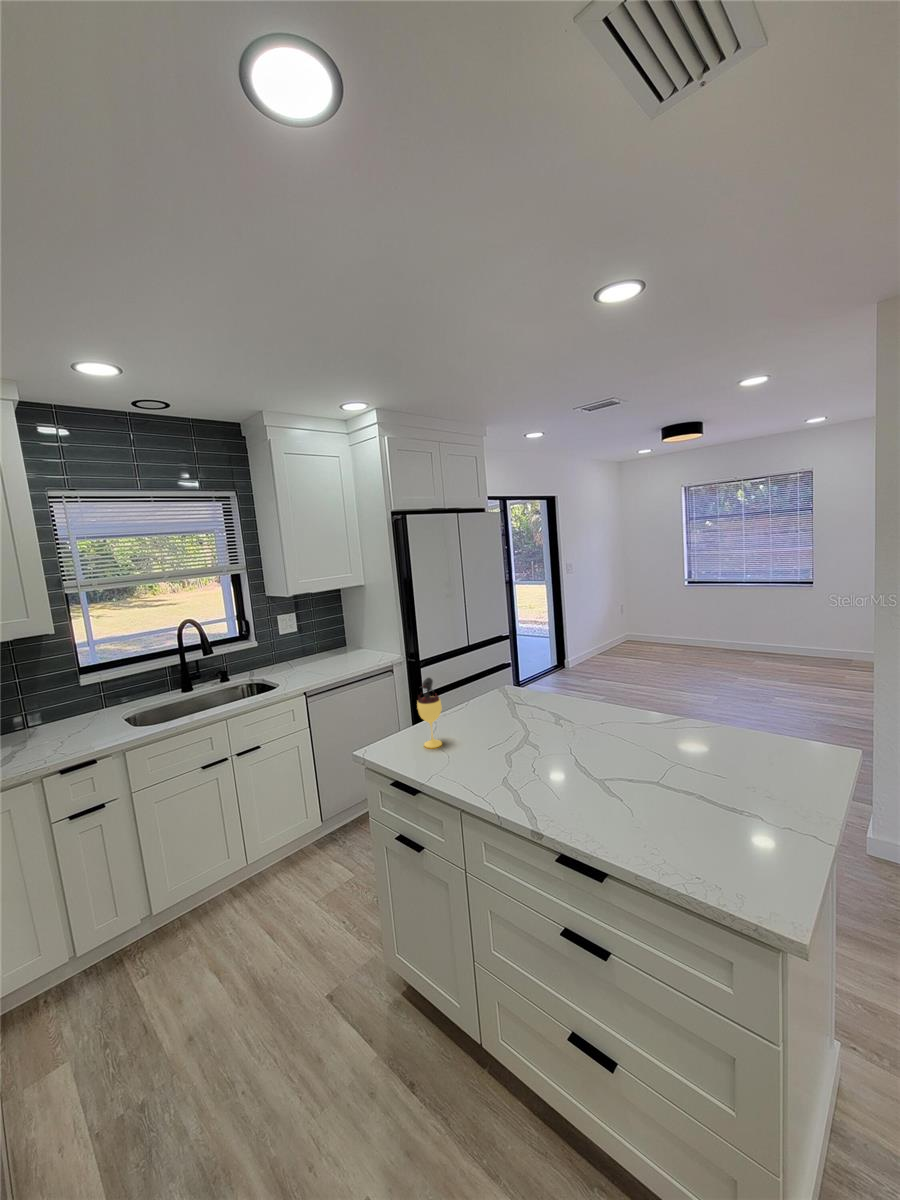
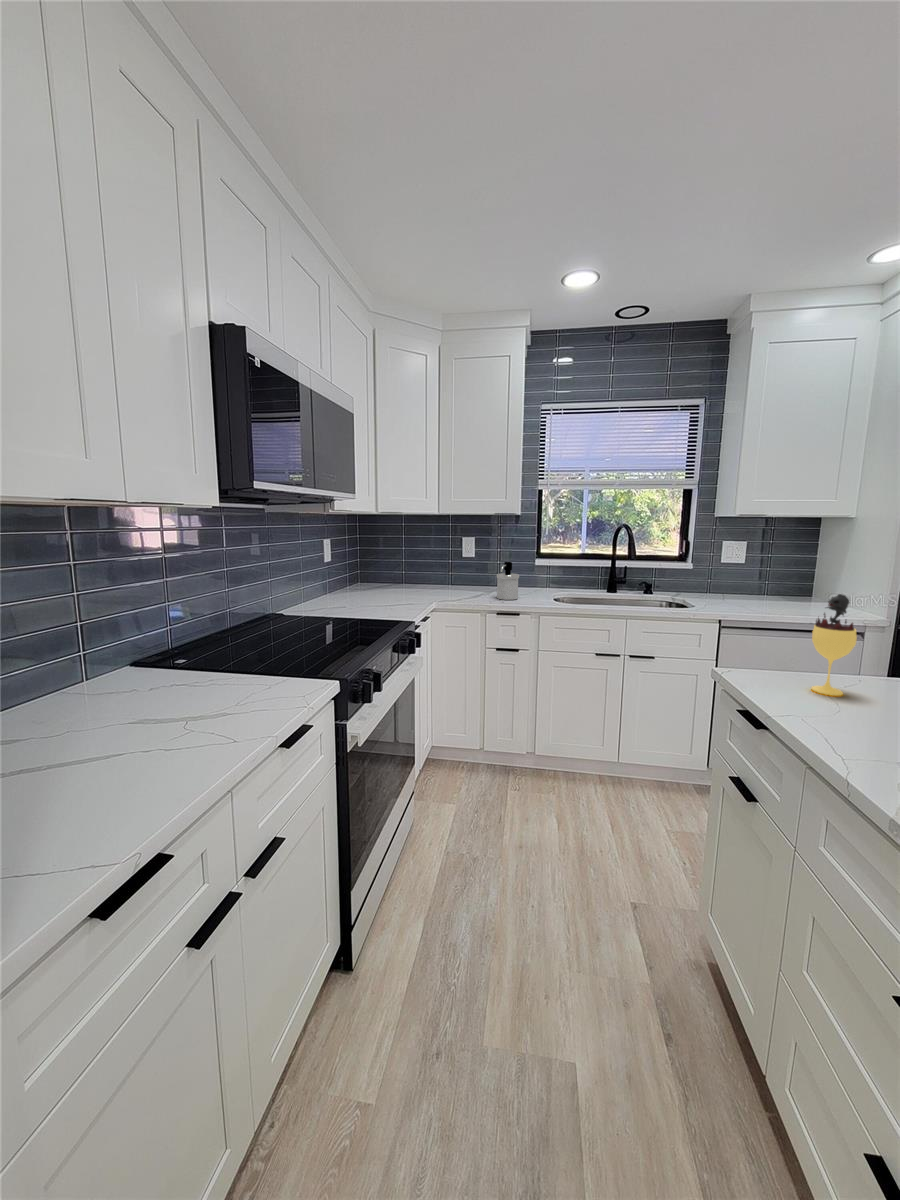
soap dispenser: none [37,695,78,747] -> present [497,562,519,600]

